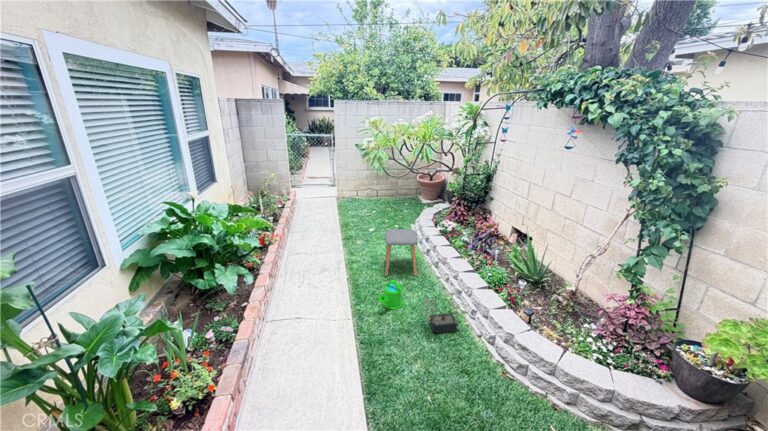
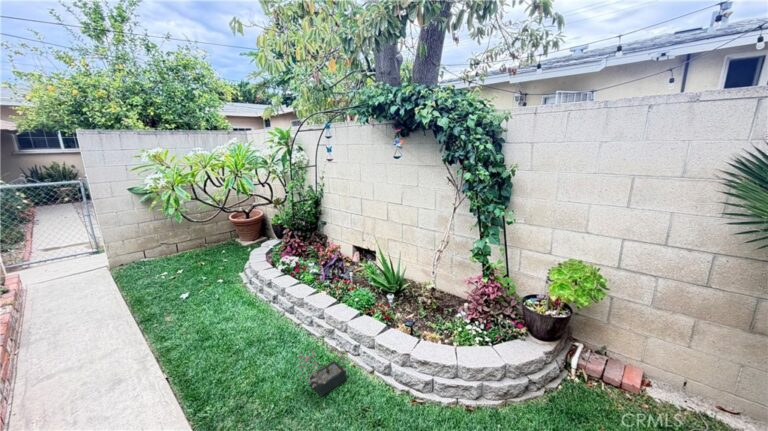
stool: present [385,229,418,277] -> none [213,278,271,351]
watering can: present [379,280,403,309] -> none [233,351,267,394]

